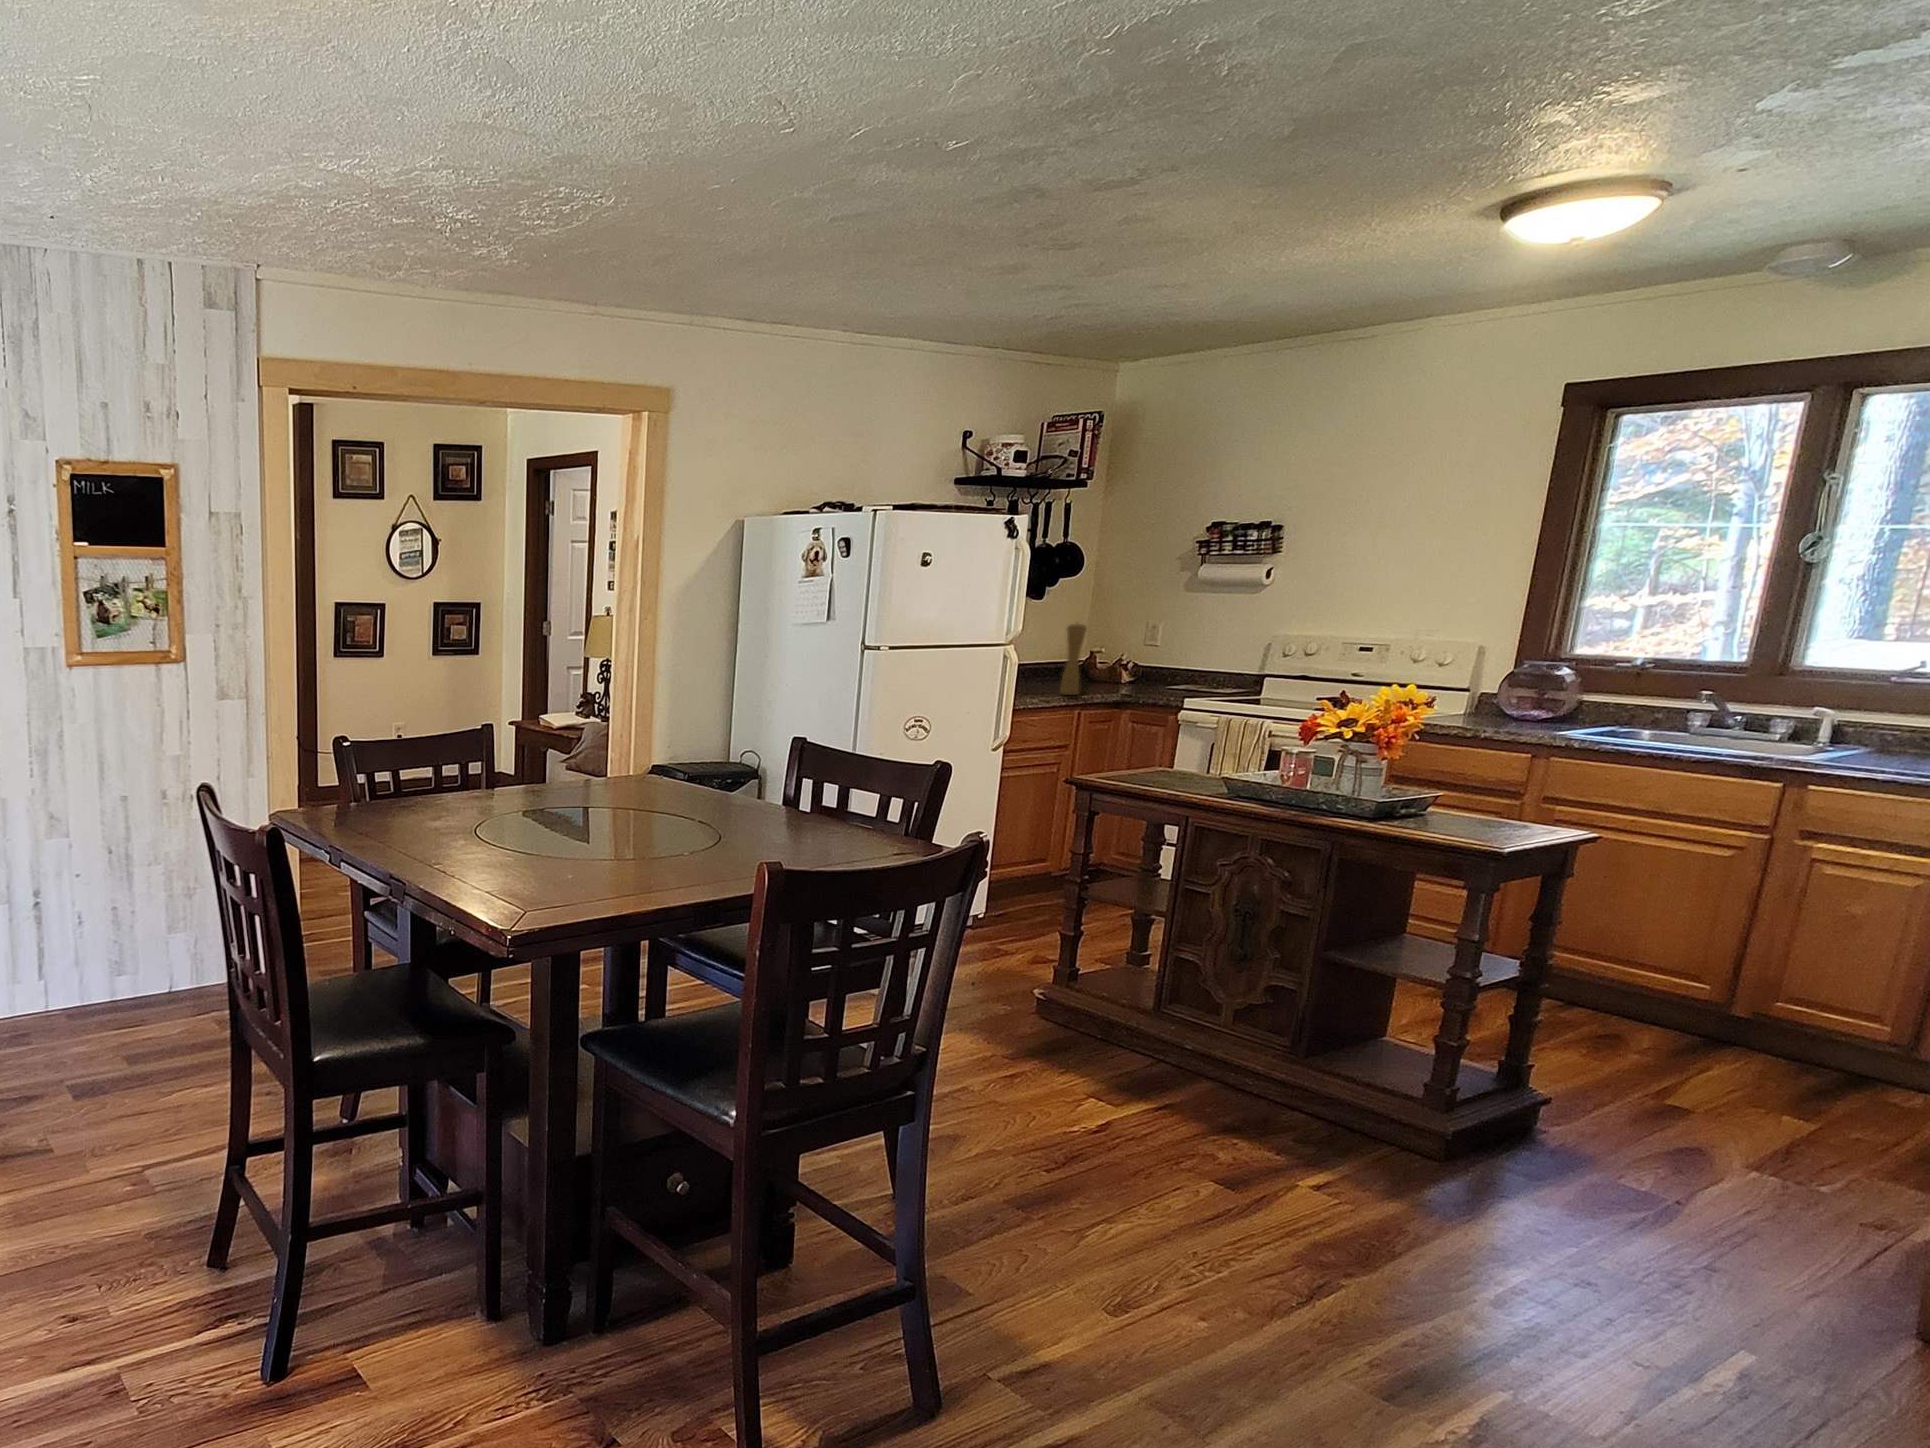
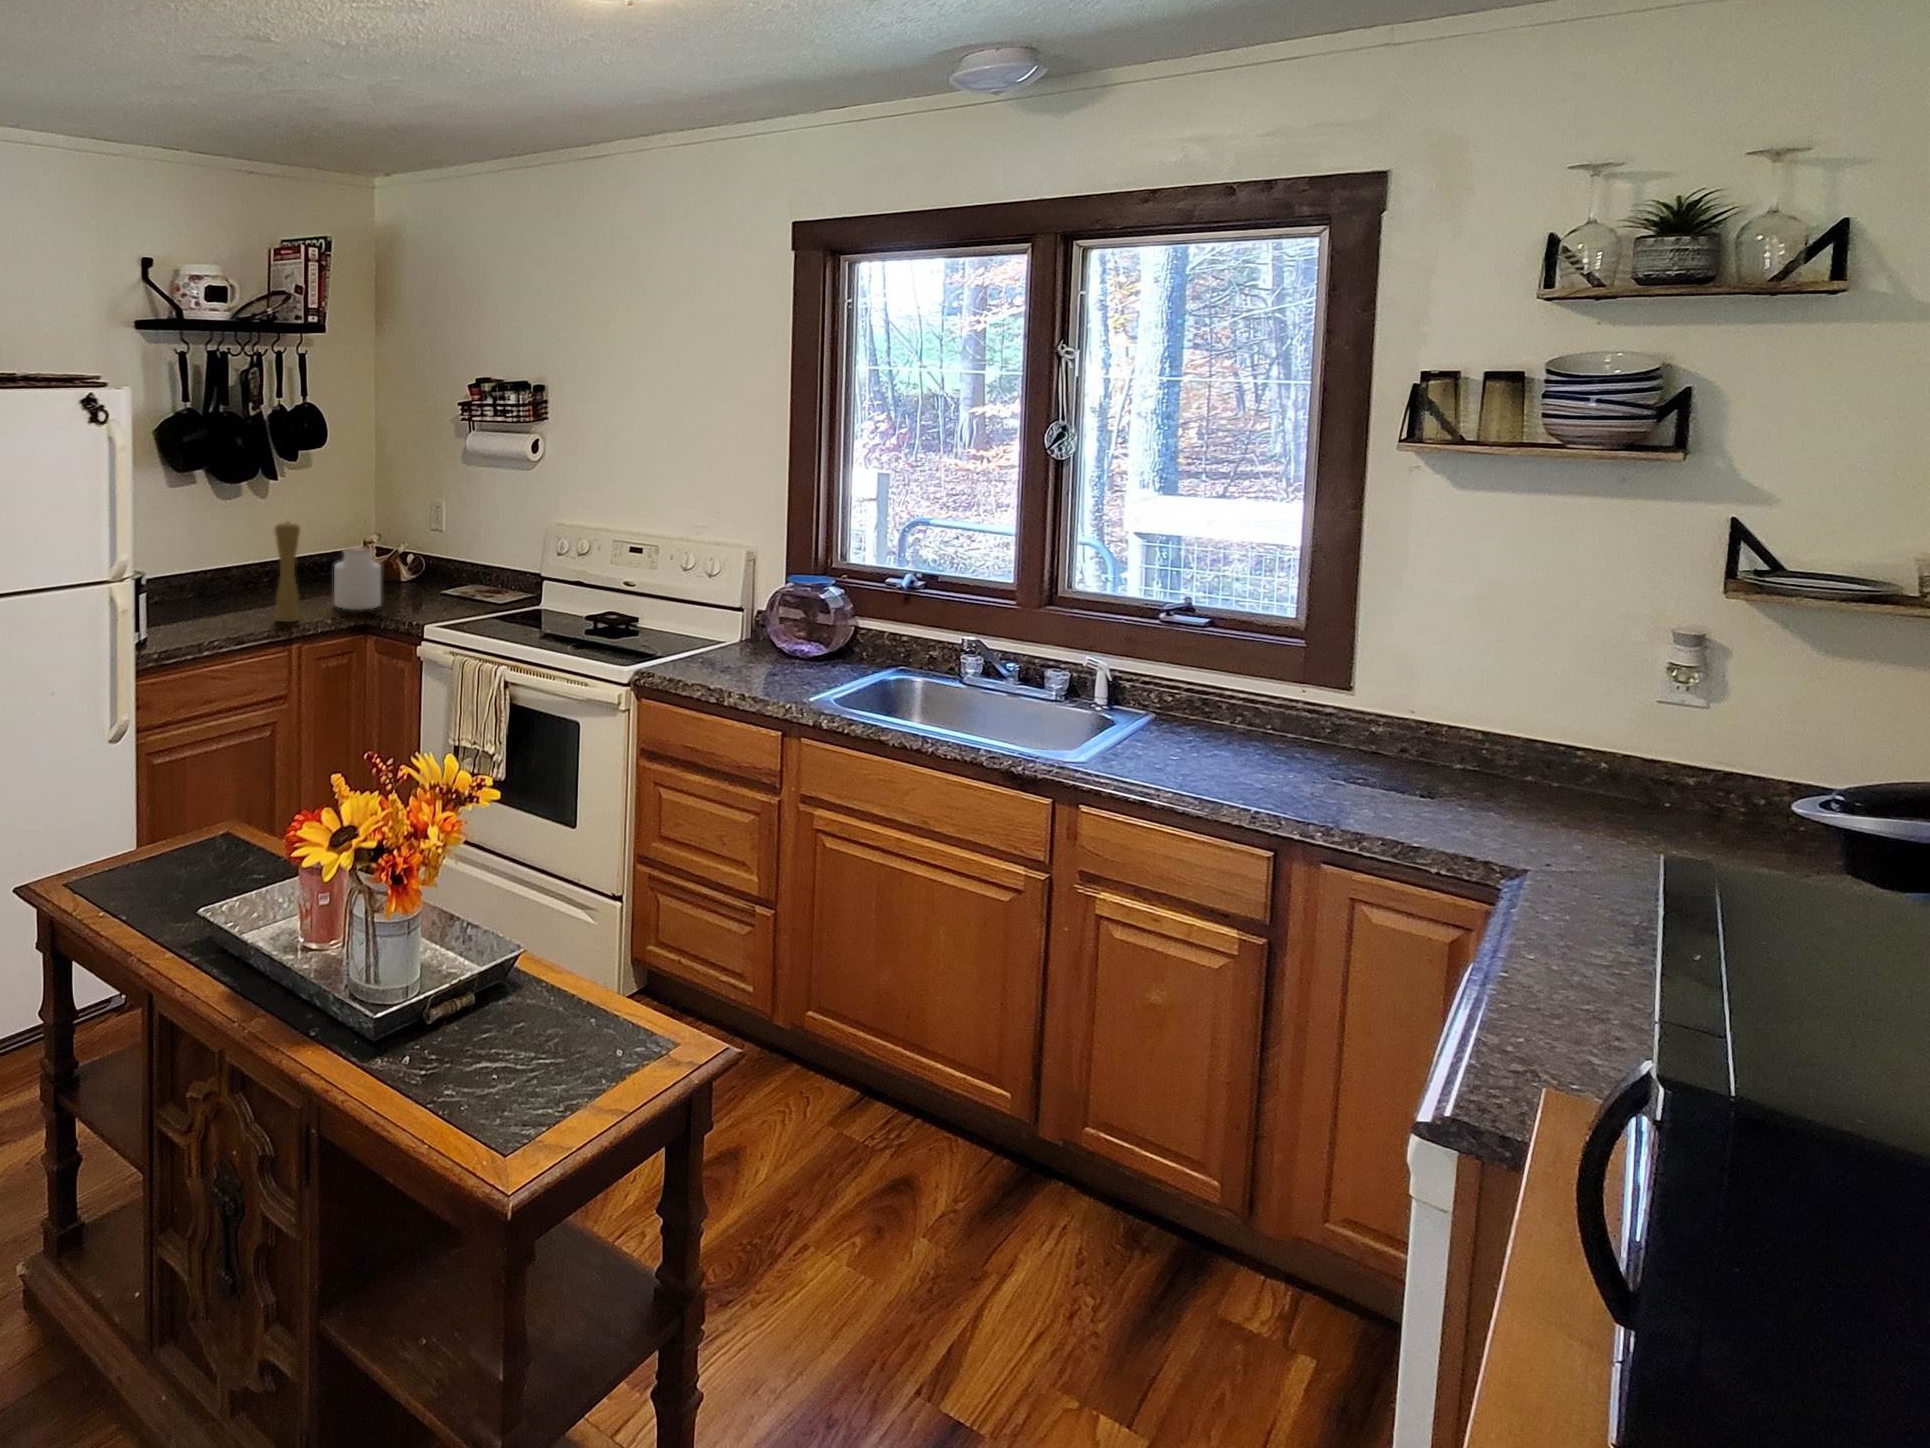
jar: none [1092,648,1135,692] -> present [334,547,381,610]

